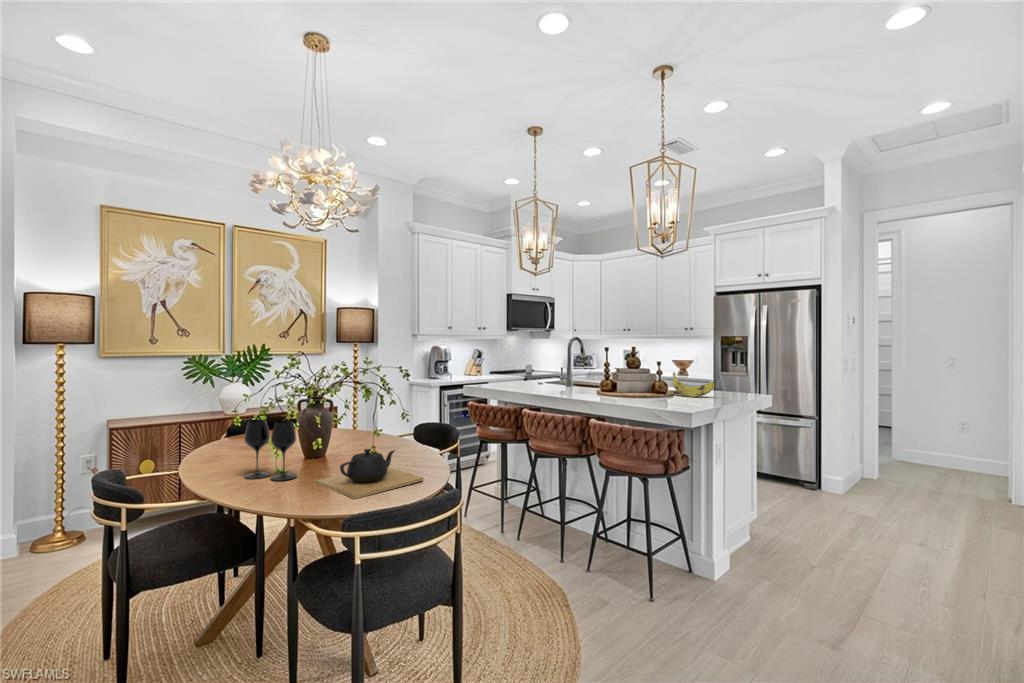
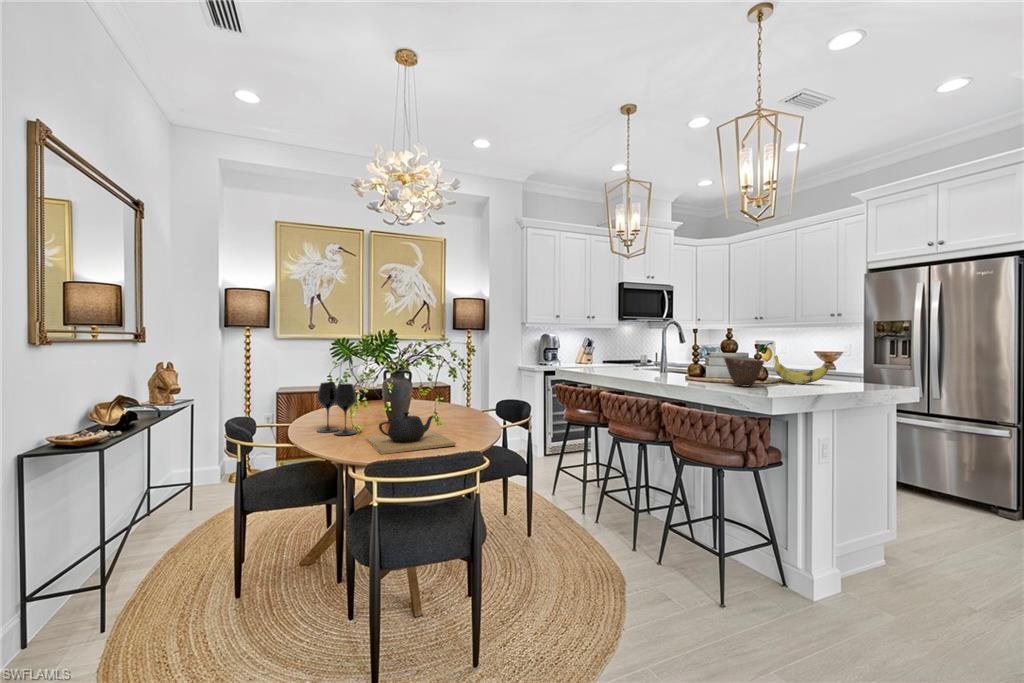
bowl: none [640,375,673,402] -> present [724,357,764,386]

